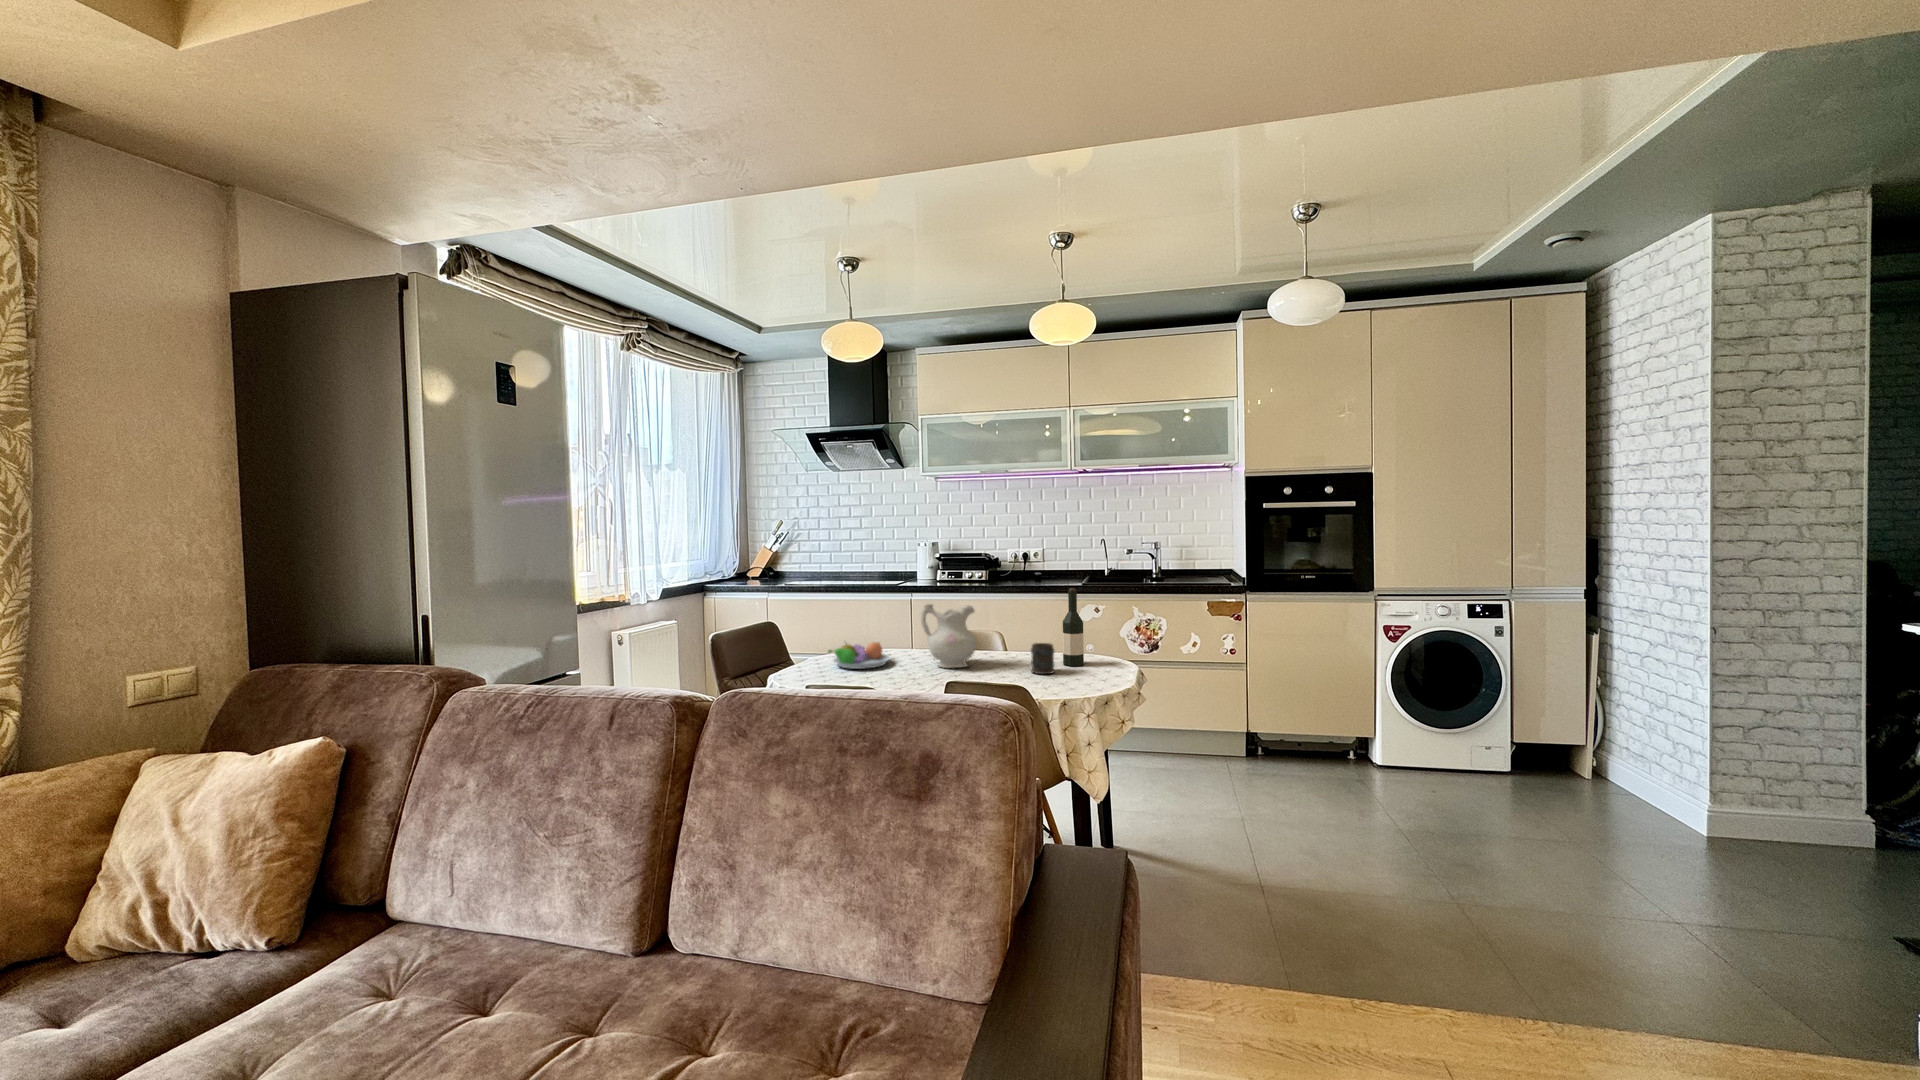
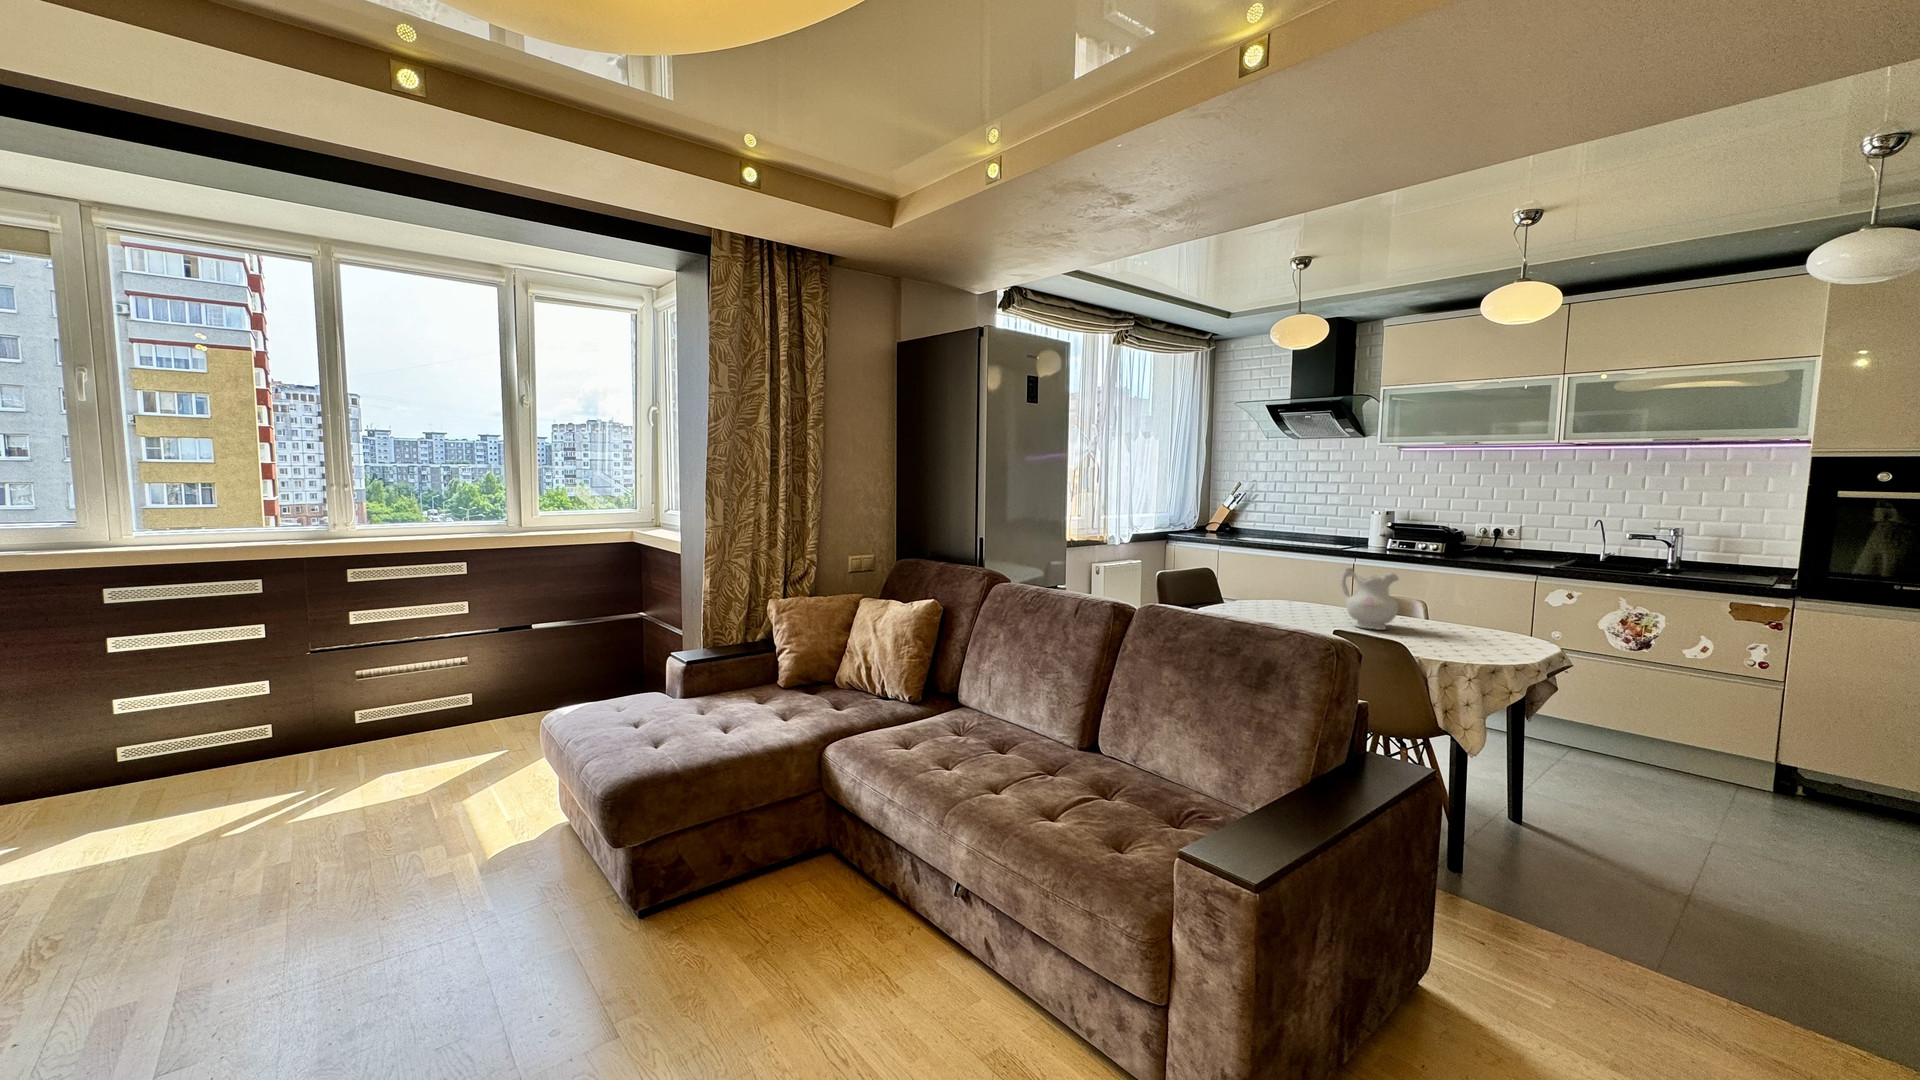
wine bottle: present [1063,588,1084,666] -> none [1500,567,1529,647]
fruit bowl: present [828,642,890,669] -> none [1250,592,1309,618]
mug: present [1031,643,1054,674] -> none [1453,617,1484,649]

